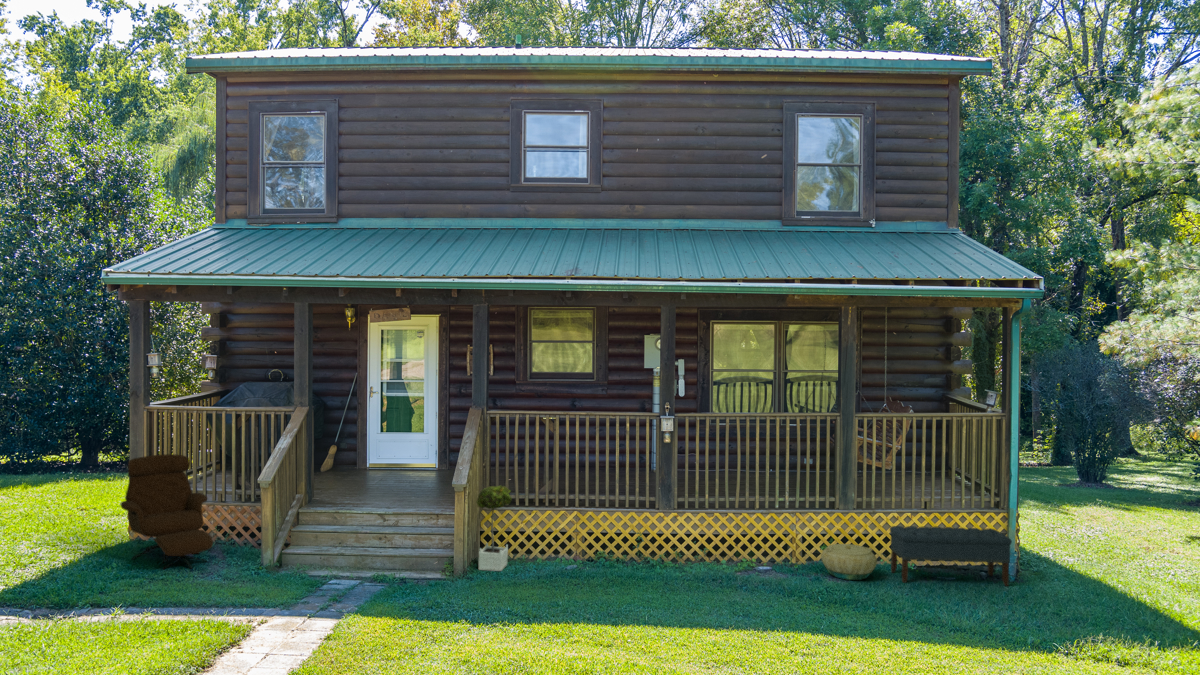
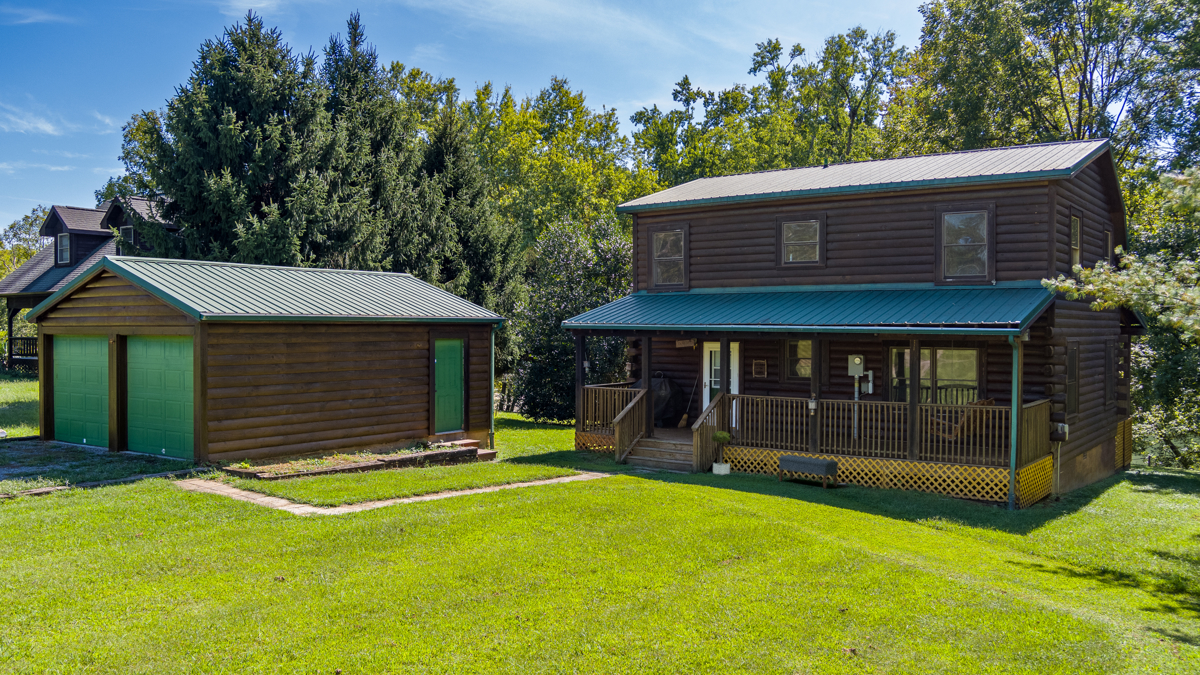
lounge chair: present [120,454,213,570] -> none [569,409,606,460]
bench: present [890,526,1012,586] -> present [779,455,838,489]
basket: present [821,544,877,580] -> none [888,479,921,497]

